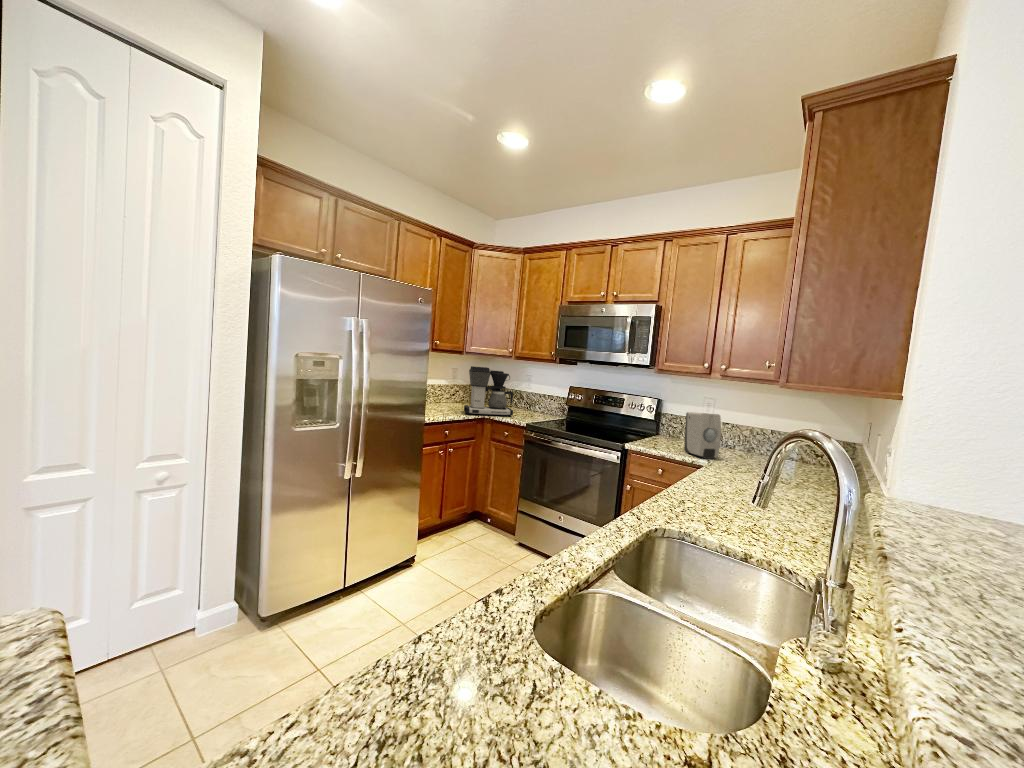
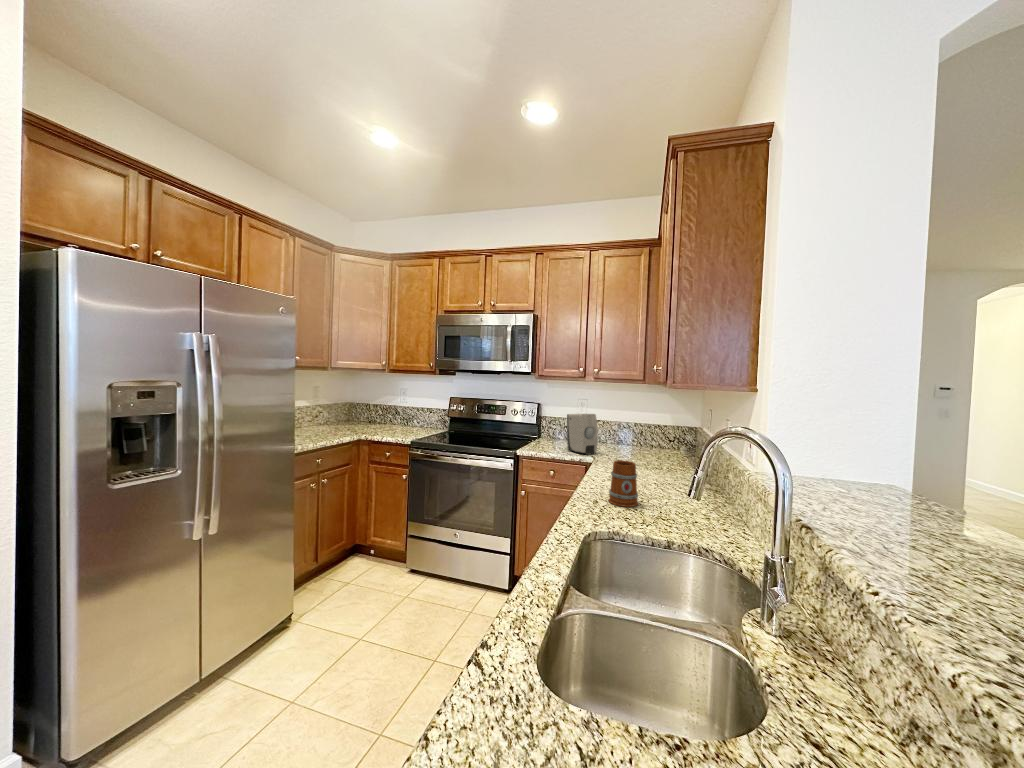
coffee maker: present [464,366,513,417] -> none [335,383,392,437]
mug: none [699,463,736,515] -> present [609,460,638,507]

